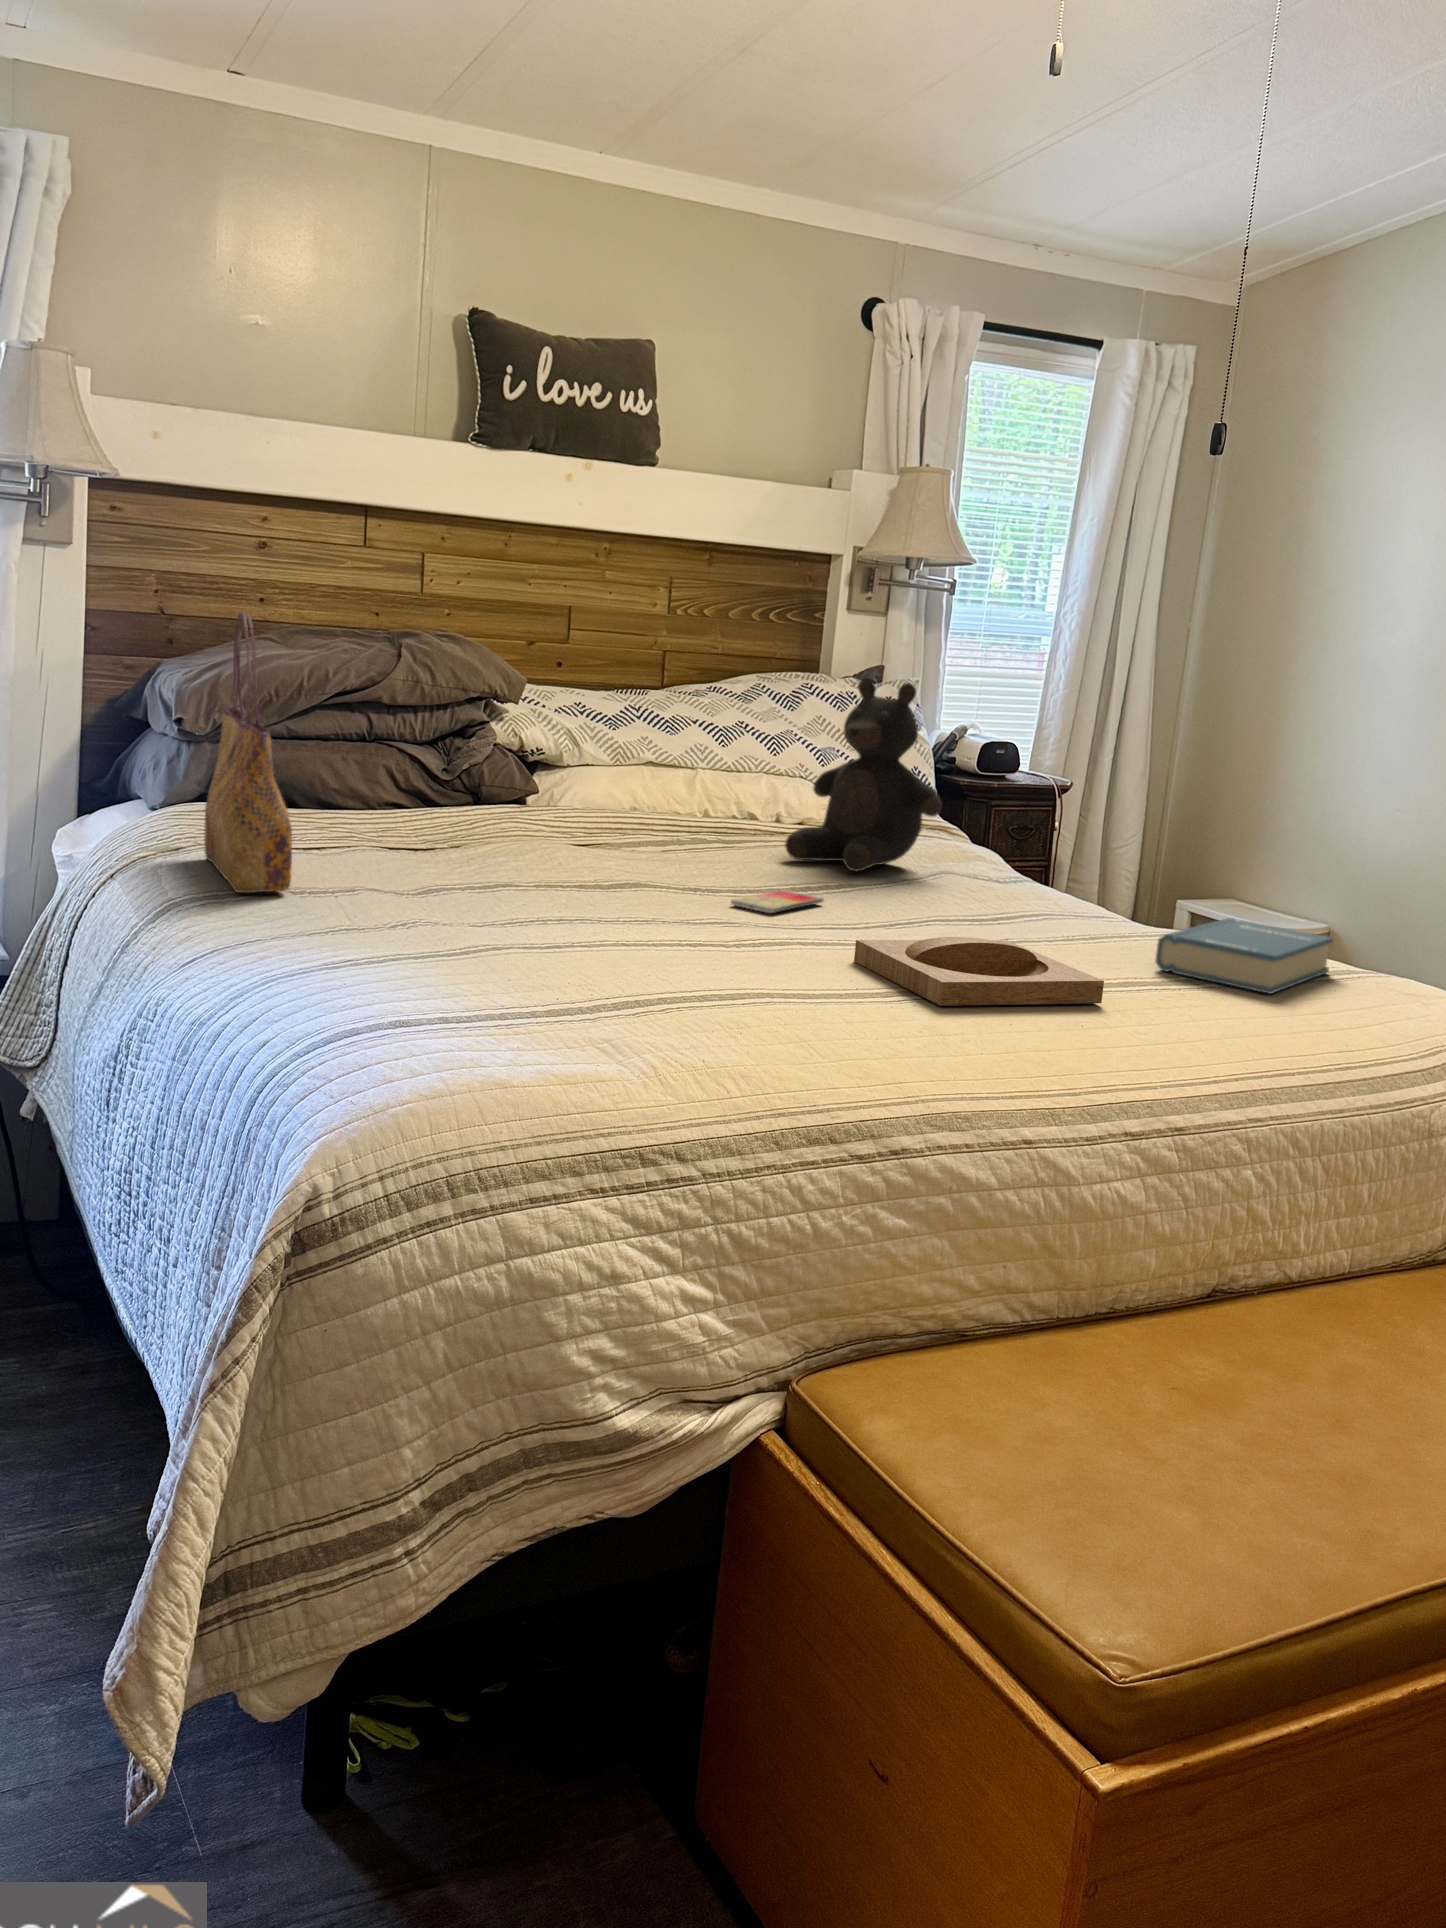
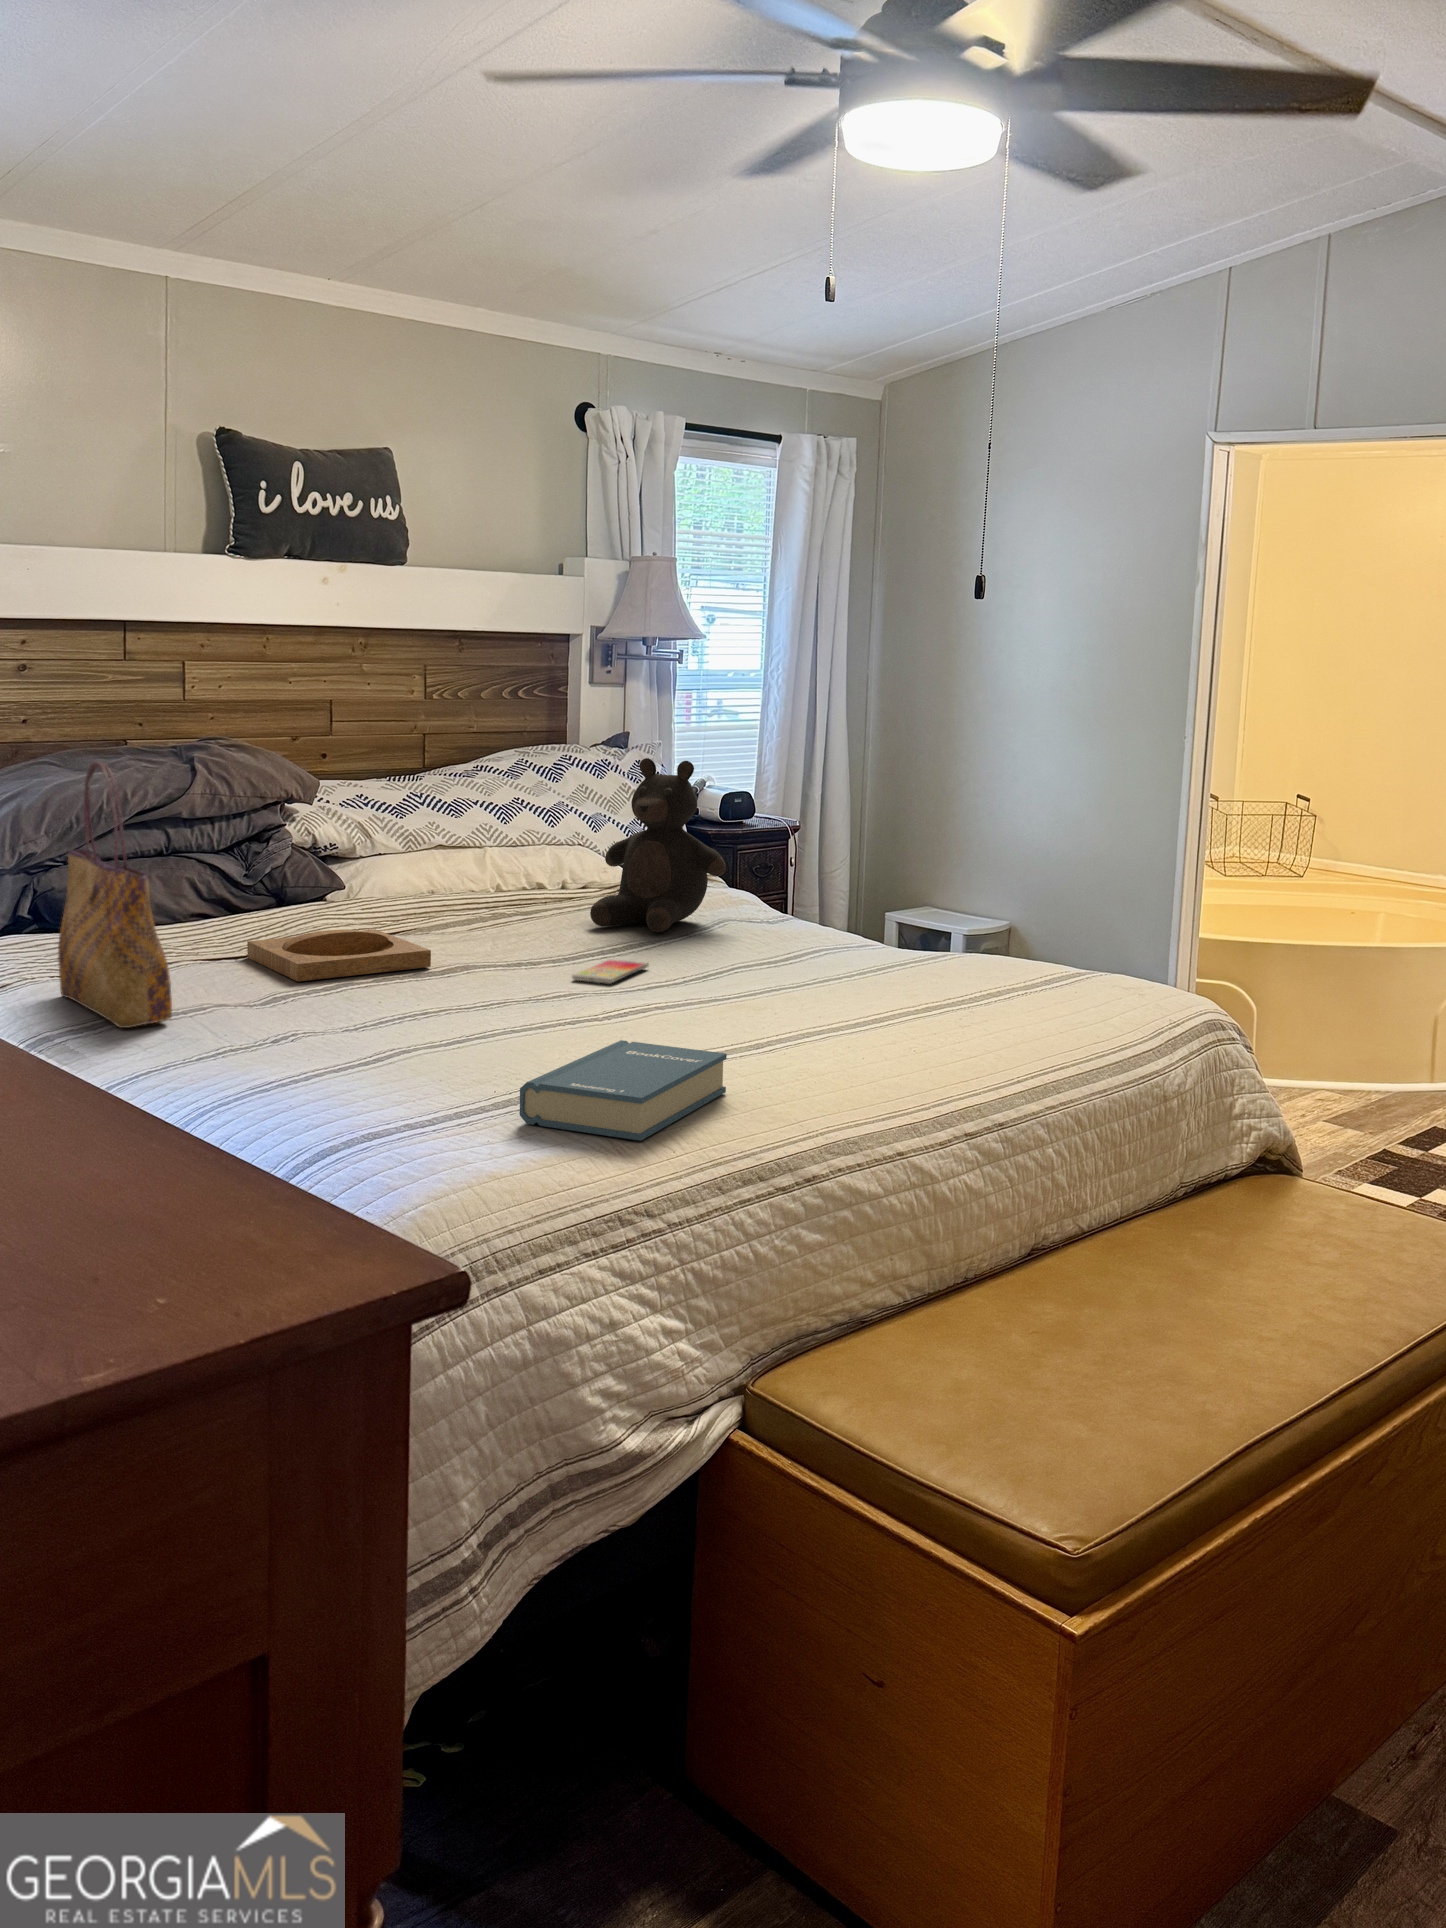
hardback book: present [1155,918,1333,994] -> present [520,1040,727,1141]
tray: present [854,937,1104,1006] -> present [247,929,431,981]

